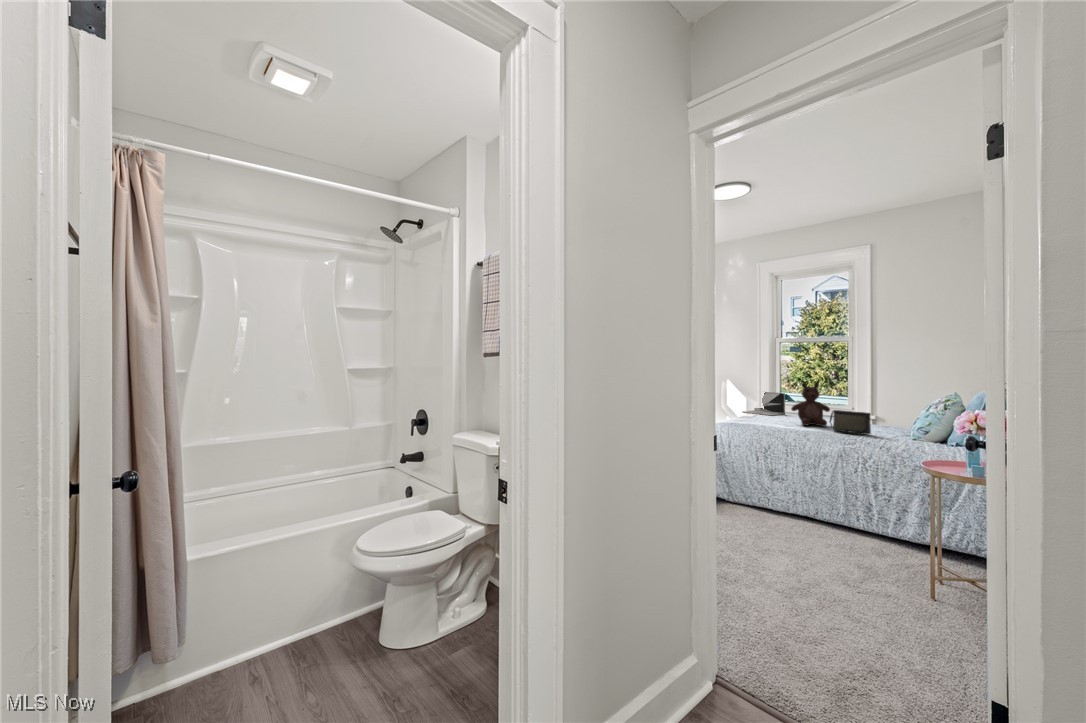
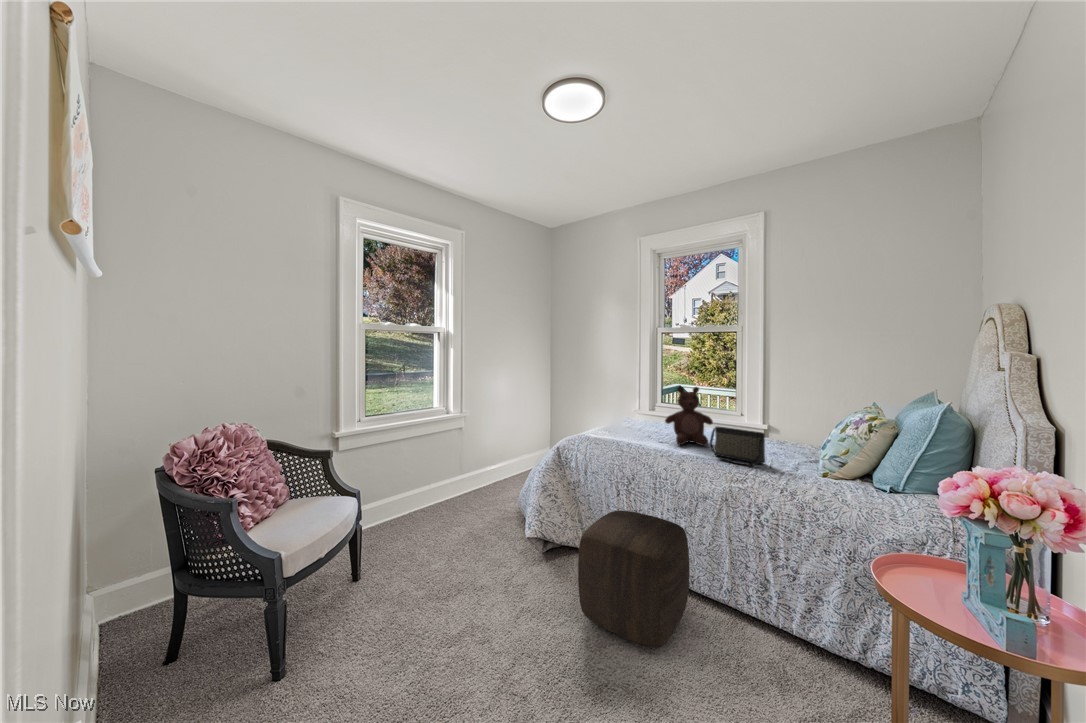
laptop: present [743,392,785,415] -> none [618,393,666,424]
ottoman: none [742,465,816,538] -> present [578,511,689,647]

